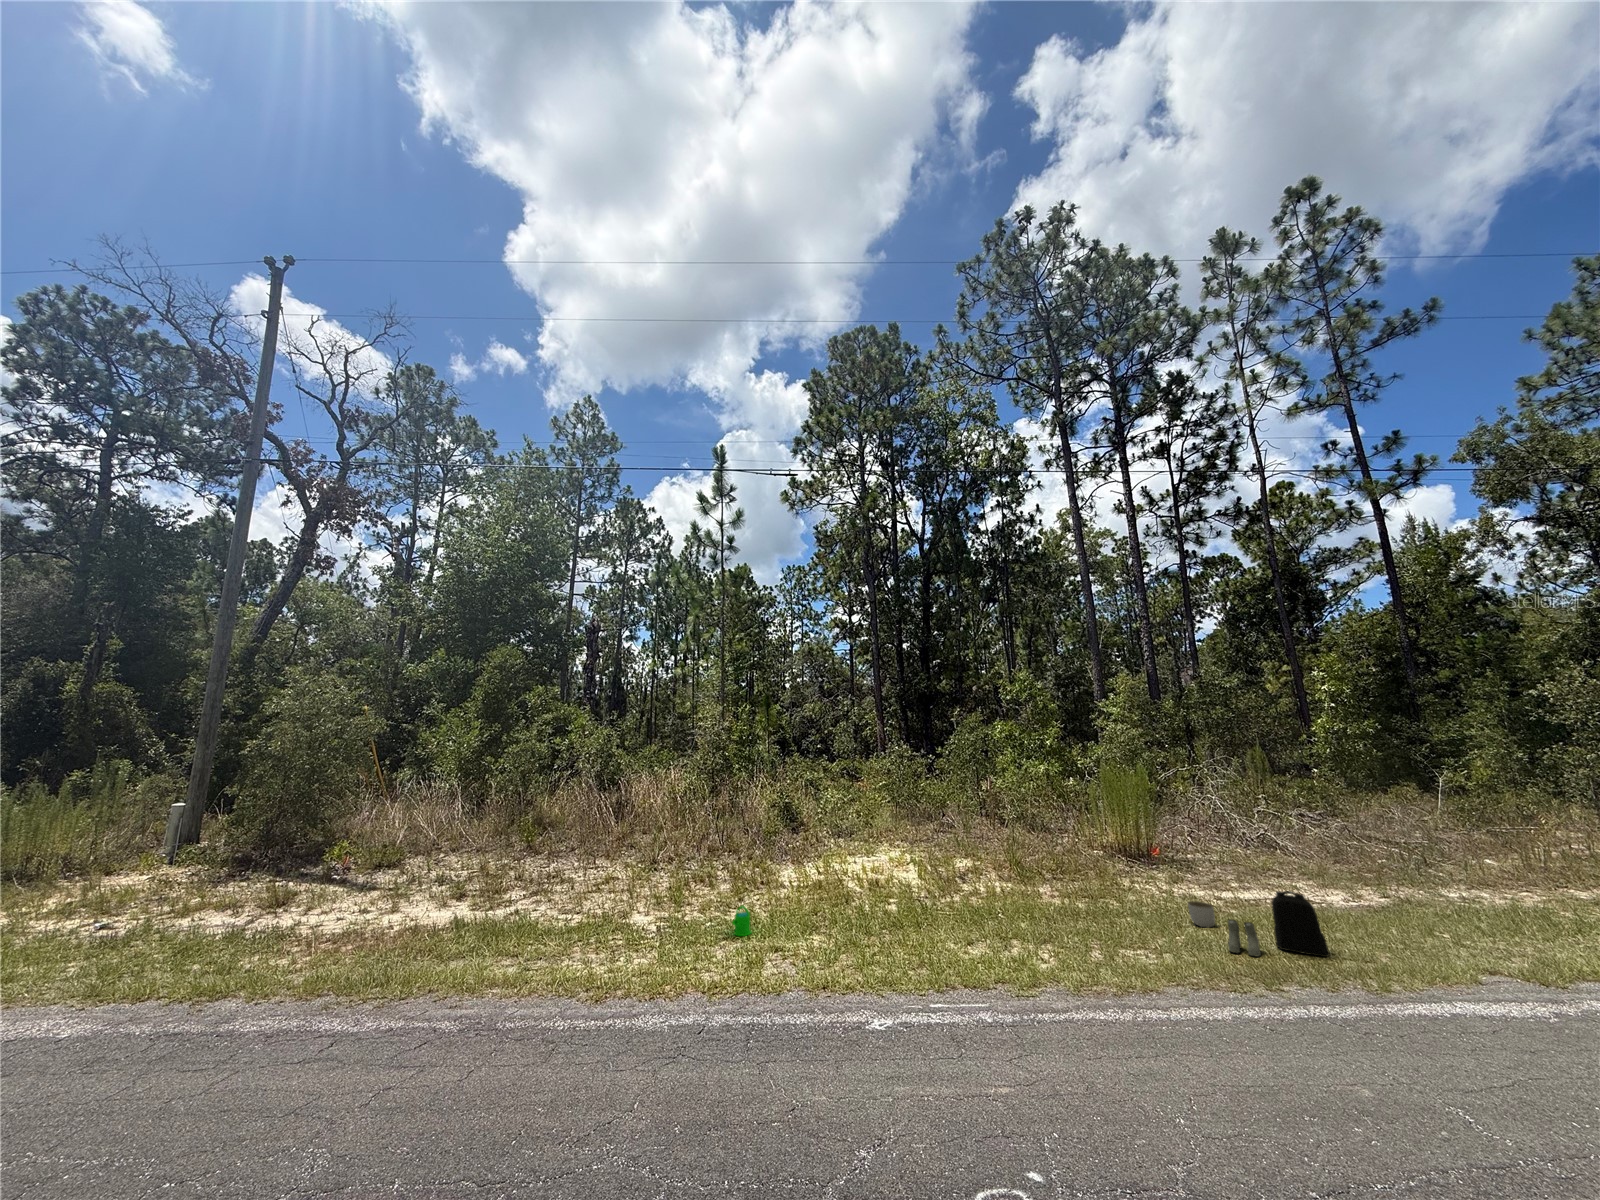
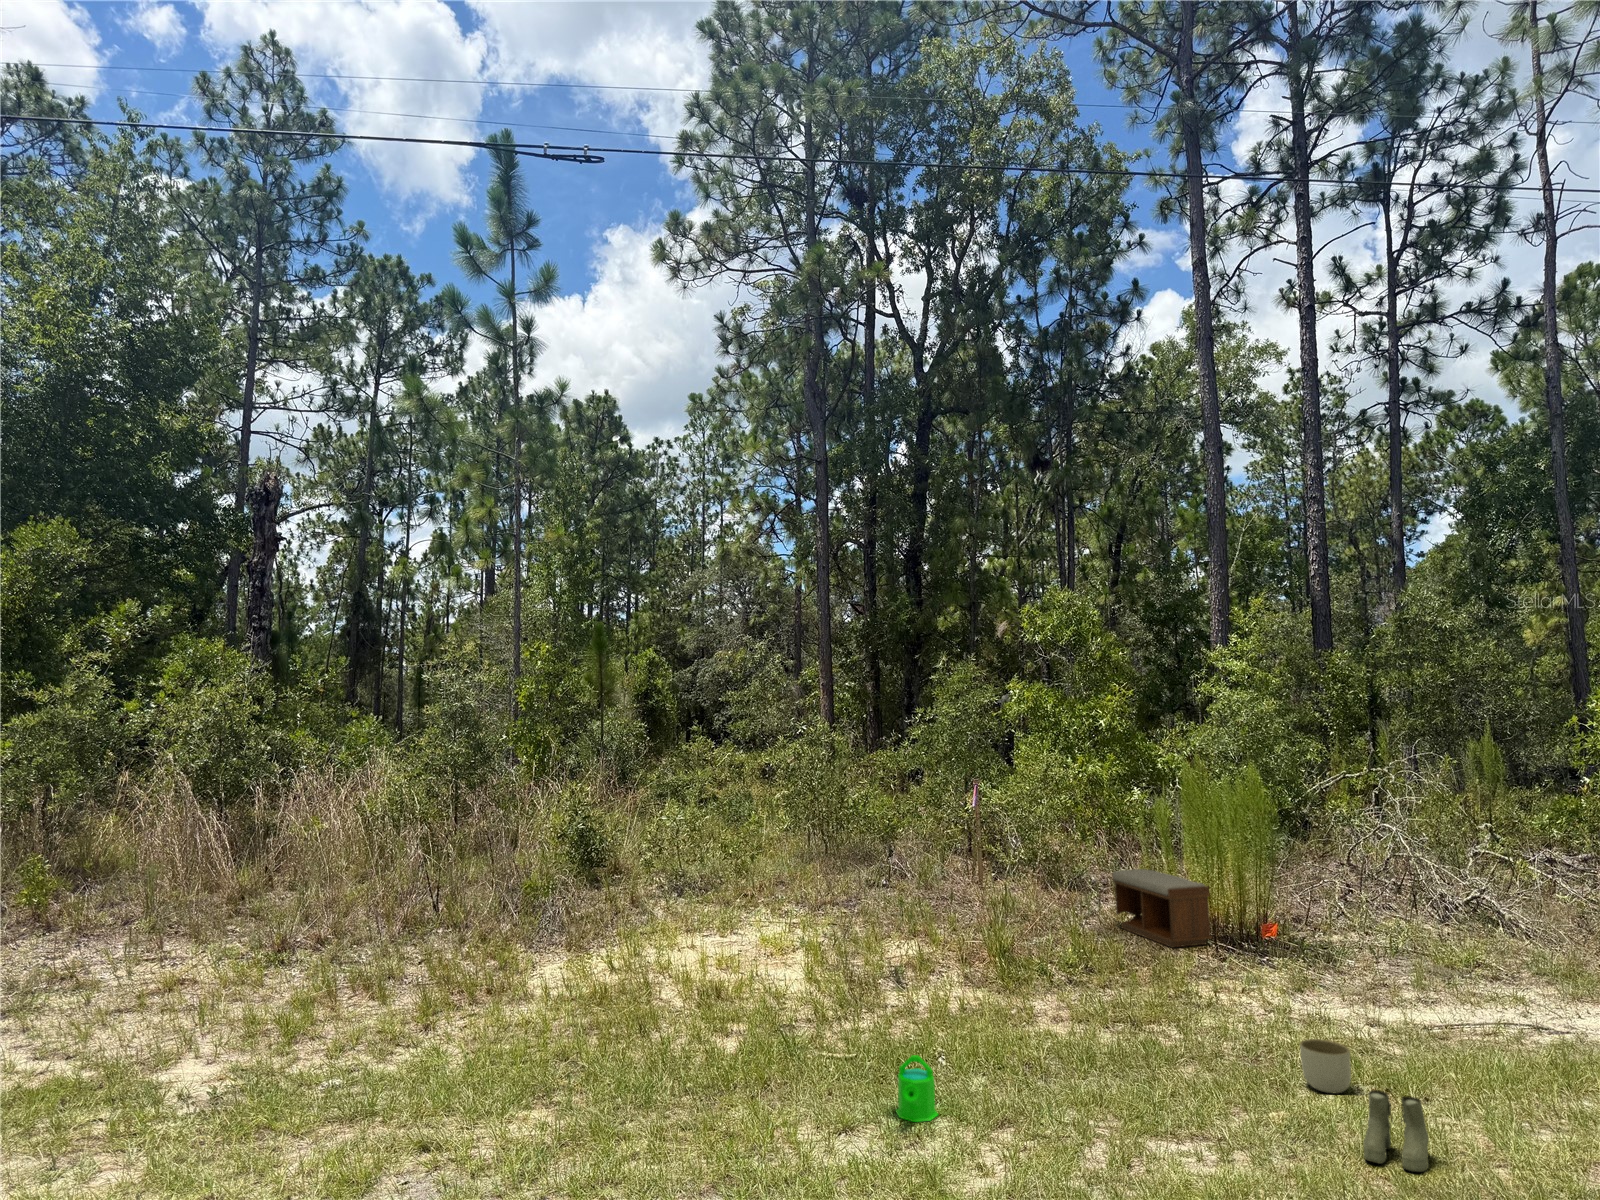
bench: none [1066,821,1126,862] -> present [1112,869,1212,948]
backpack: present [1272,891,1330,957] -> none [1463,1031,1573,1173]
watering can: present [732,905,752,936] -> present [896,1055,938,1122]

